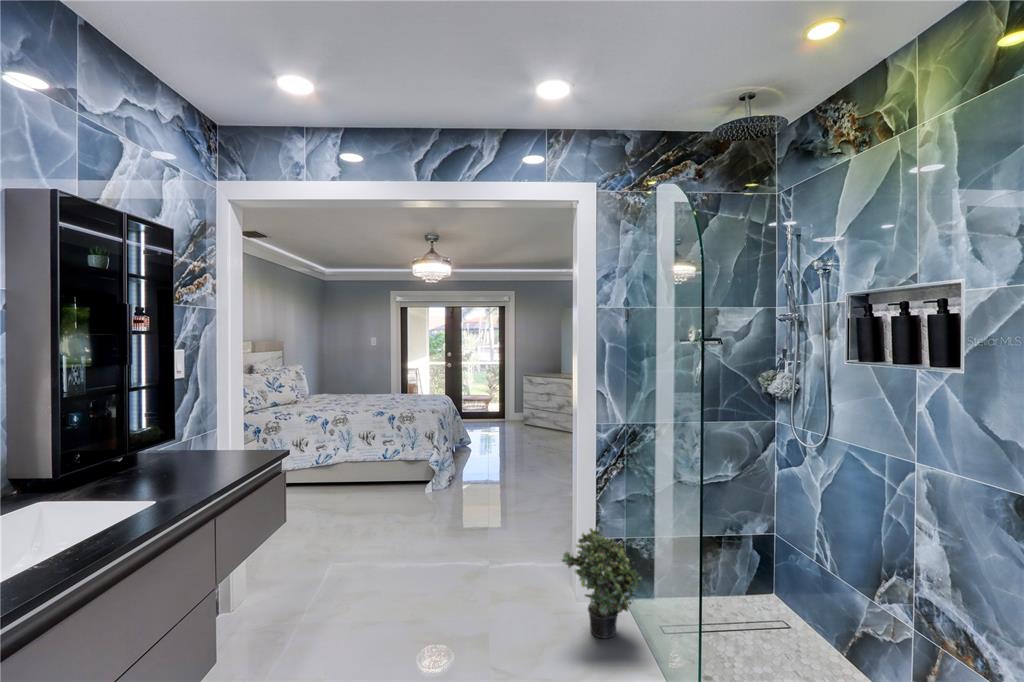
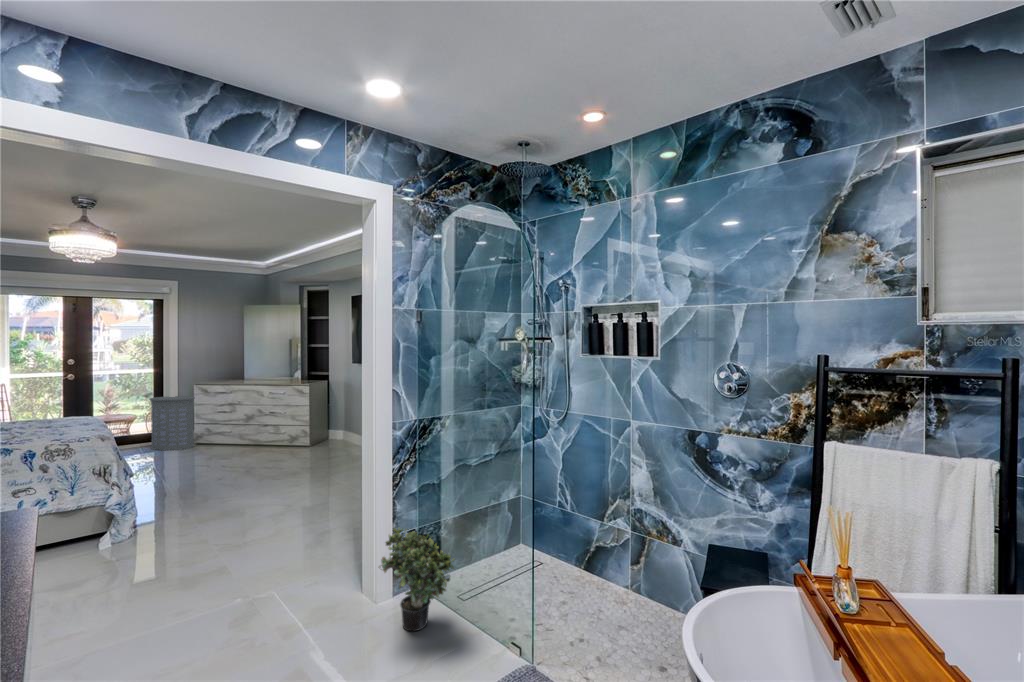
laundry hamper: none [493,383,521,426] -> present [150,396,194,450]

